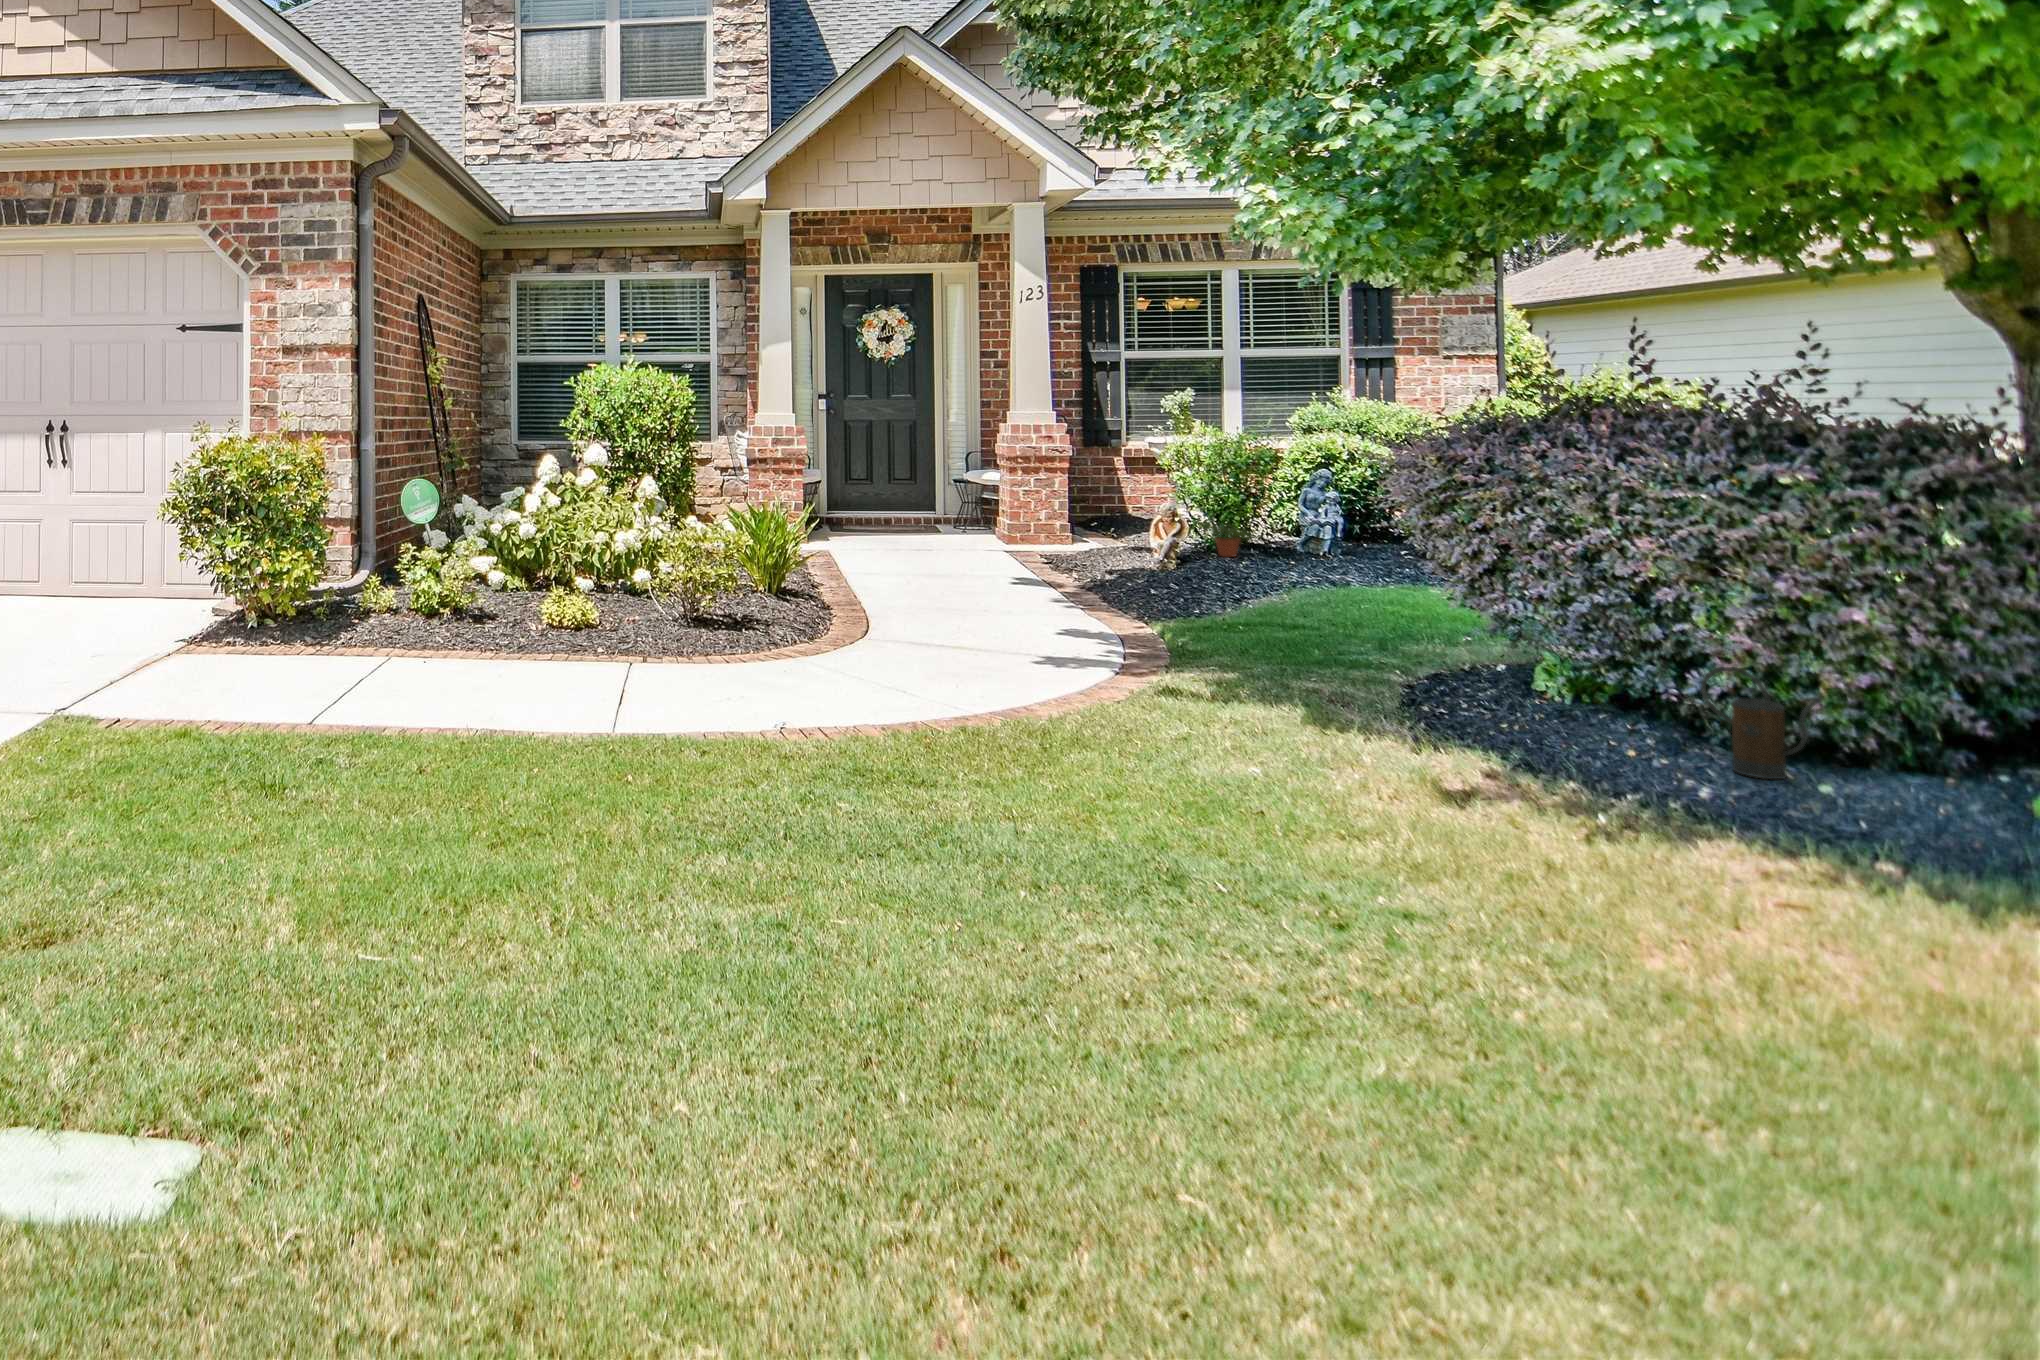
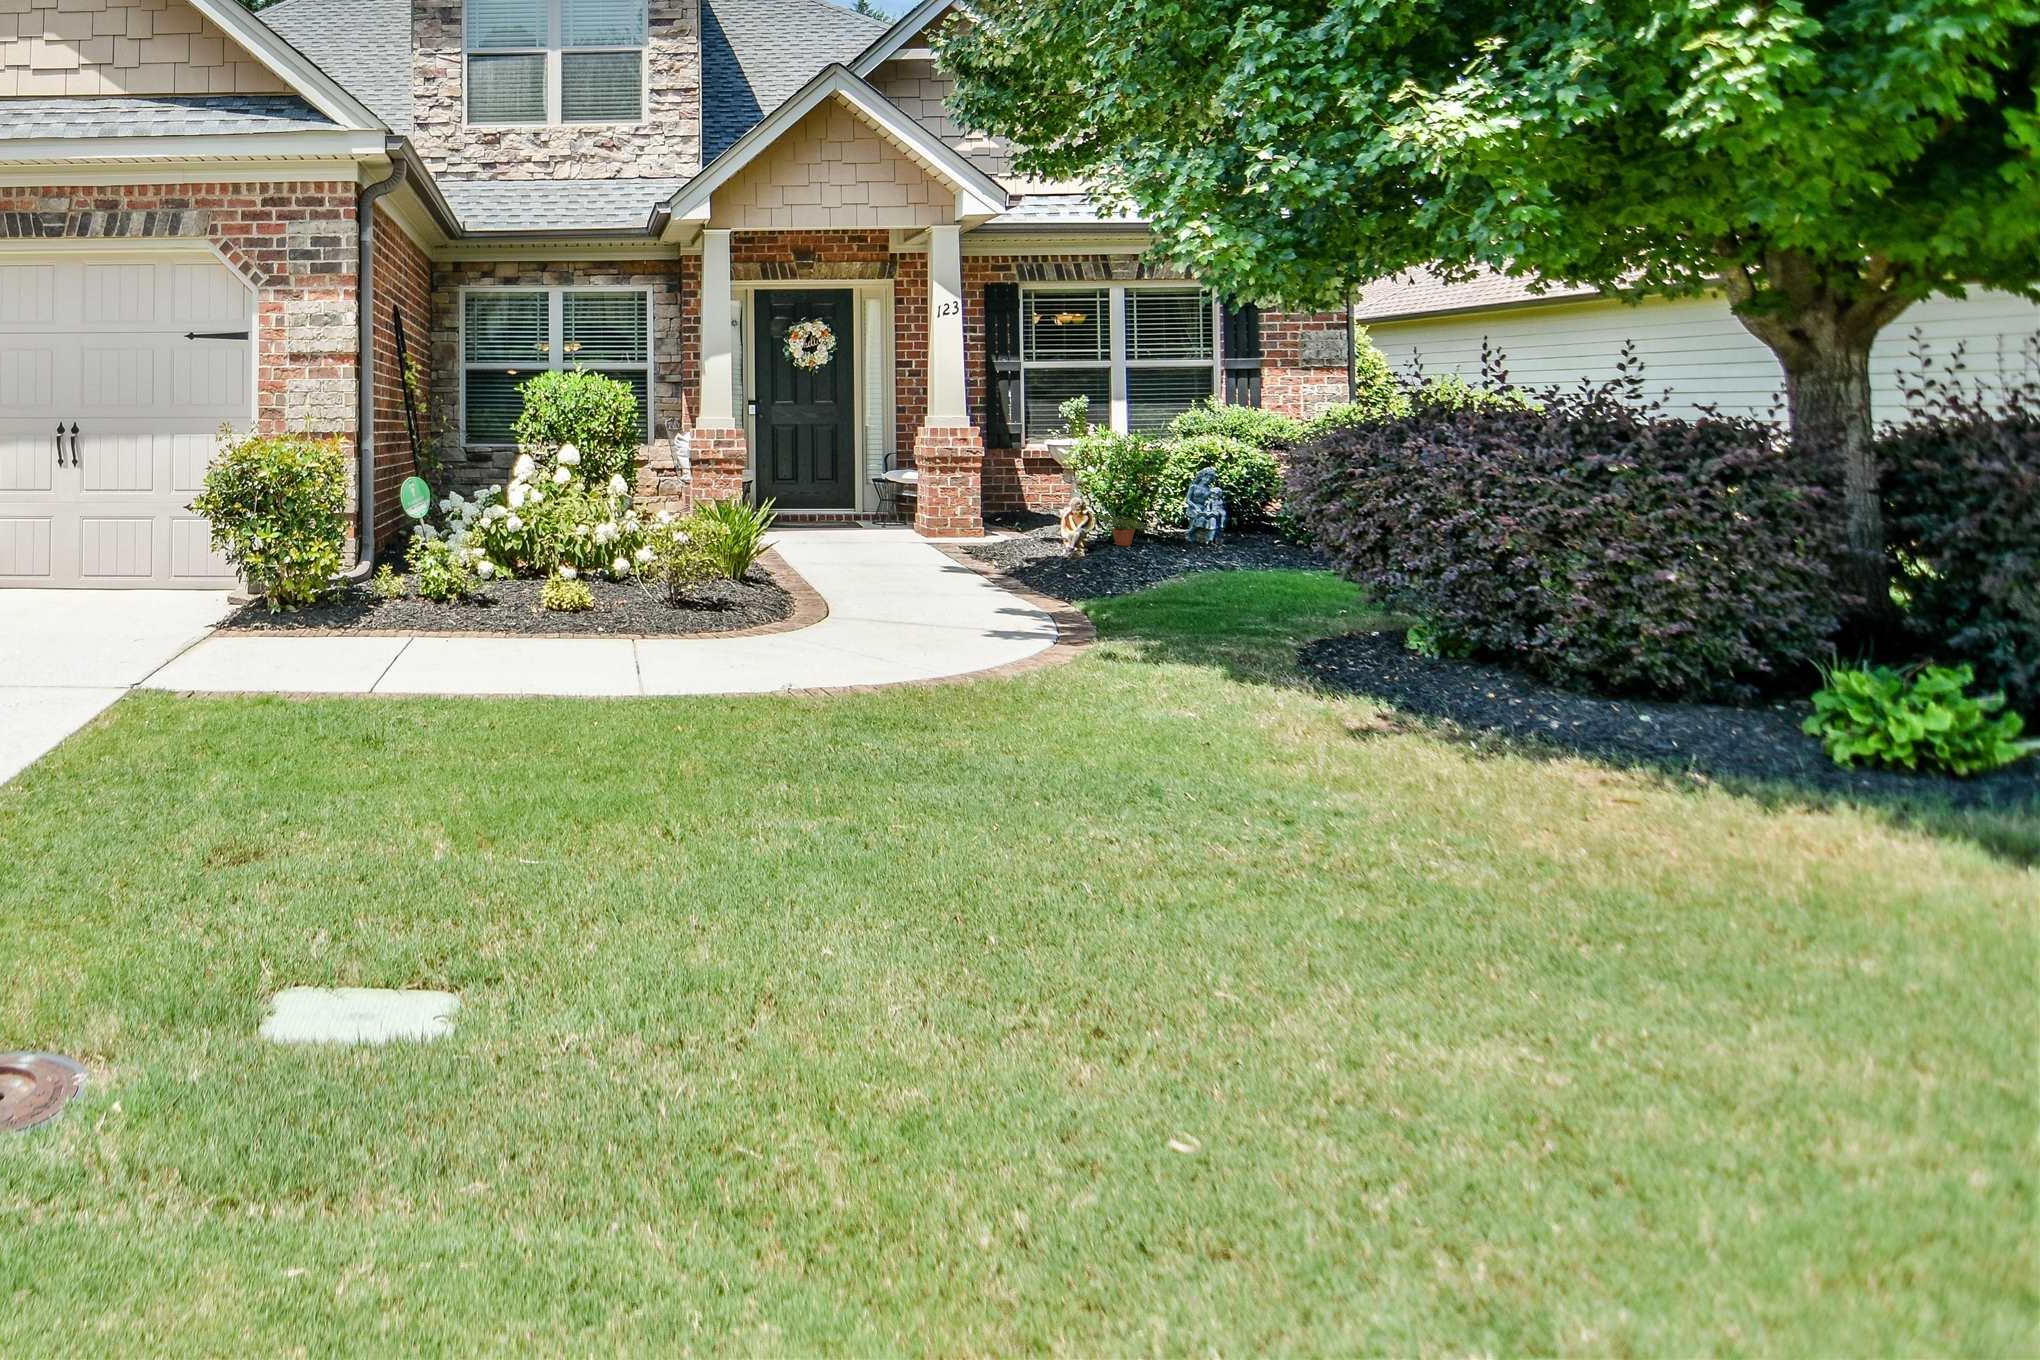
watering can: present [1701,667,1817,779] -> none [1549,622,1639,710]

